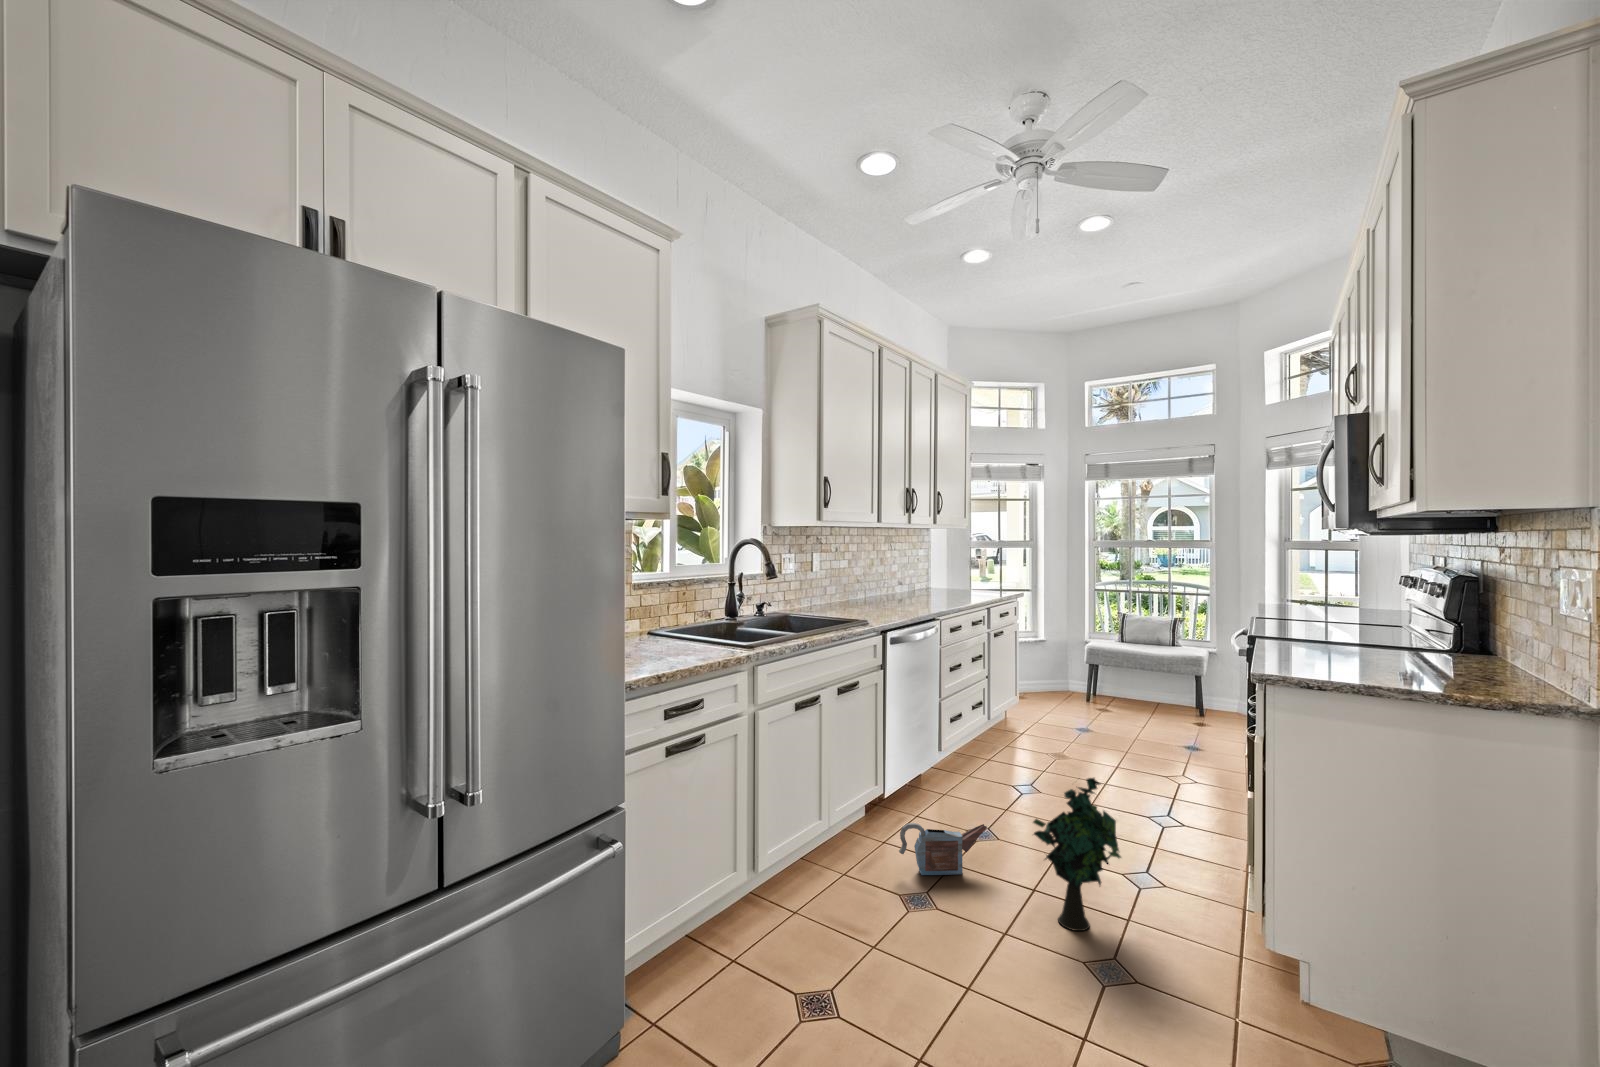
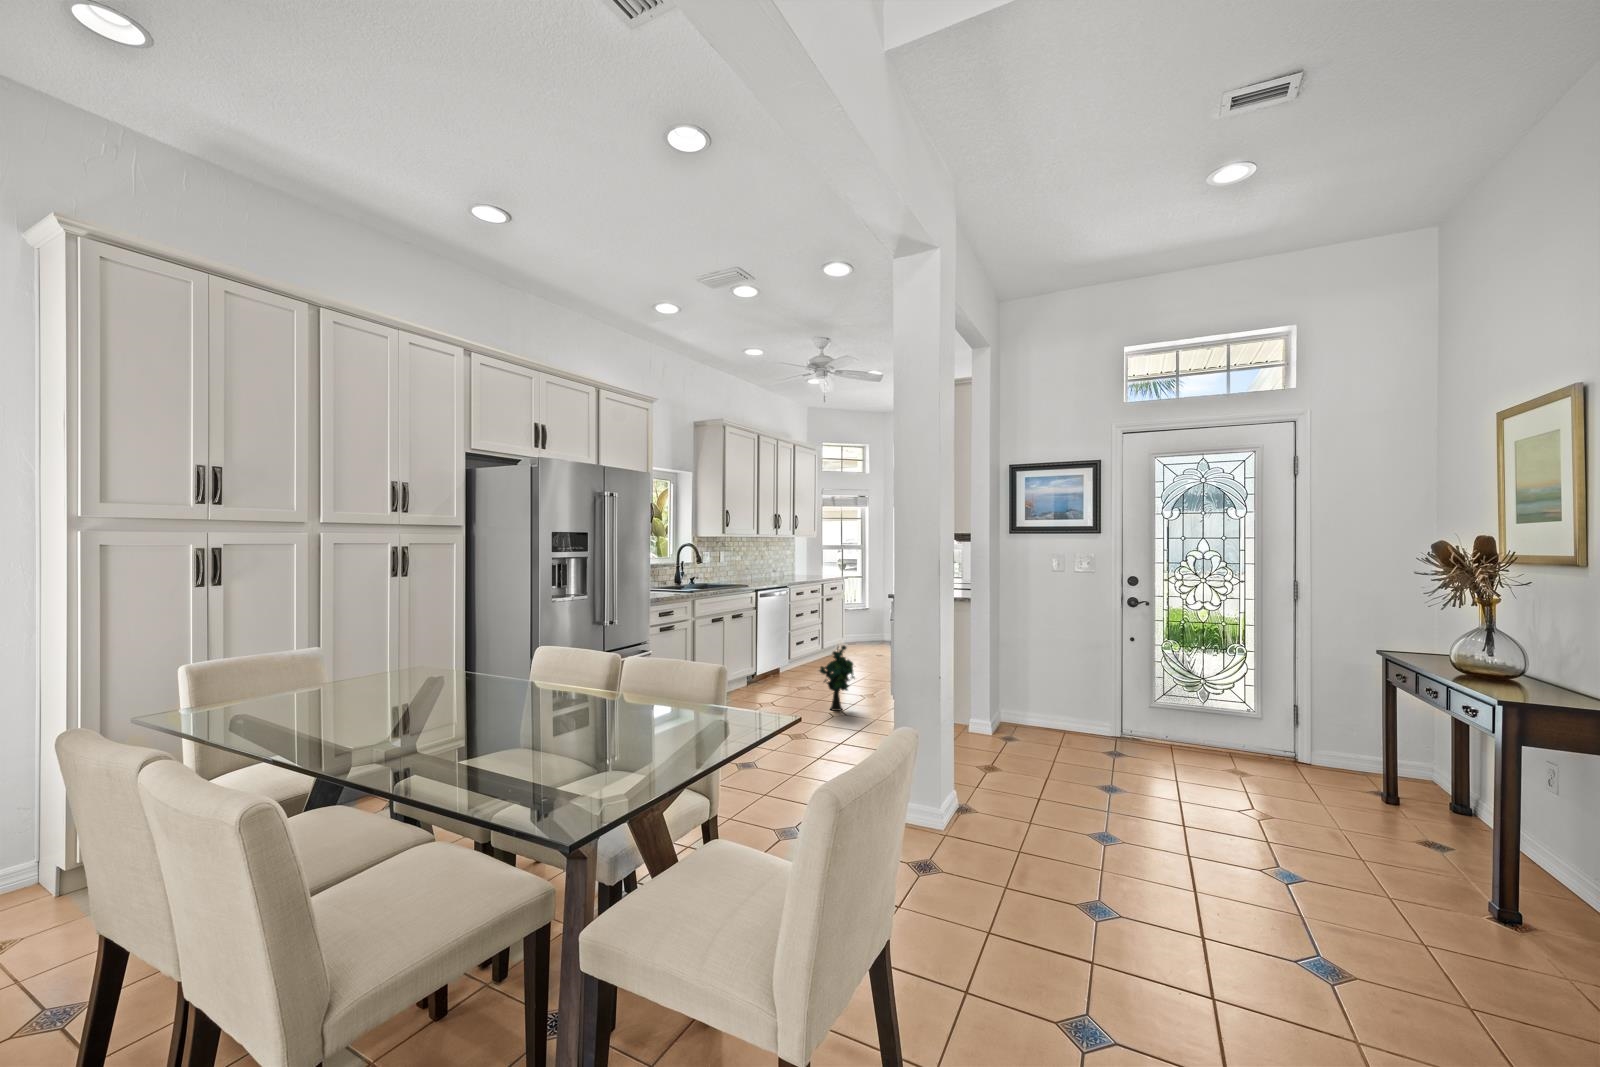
watering can: present [899,823,987,875] -> none [763,677,804,702]

